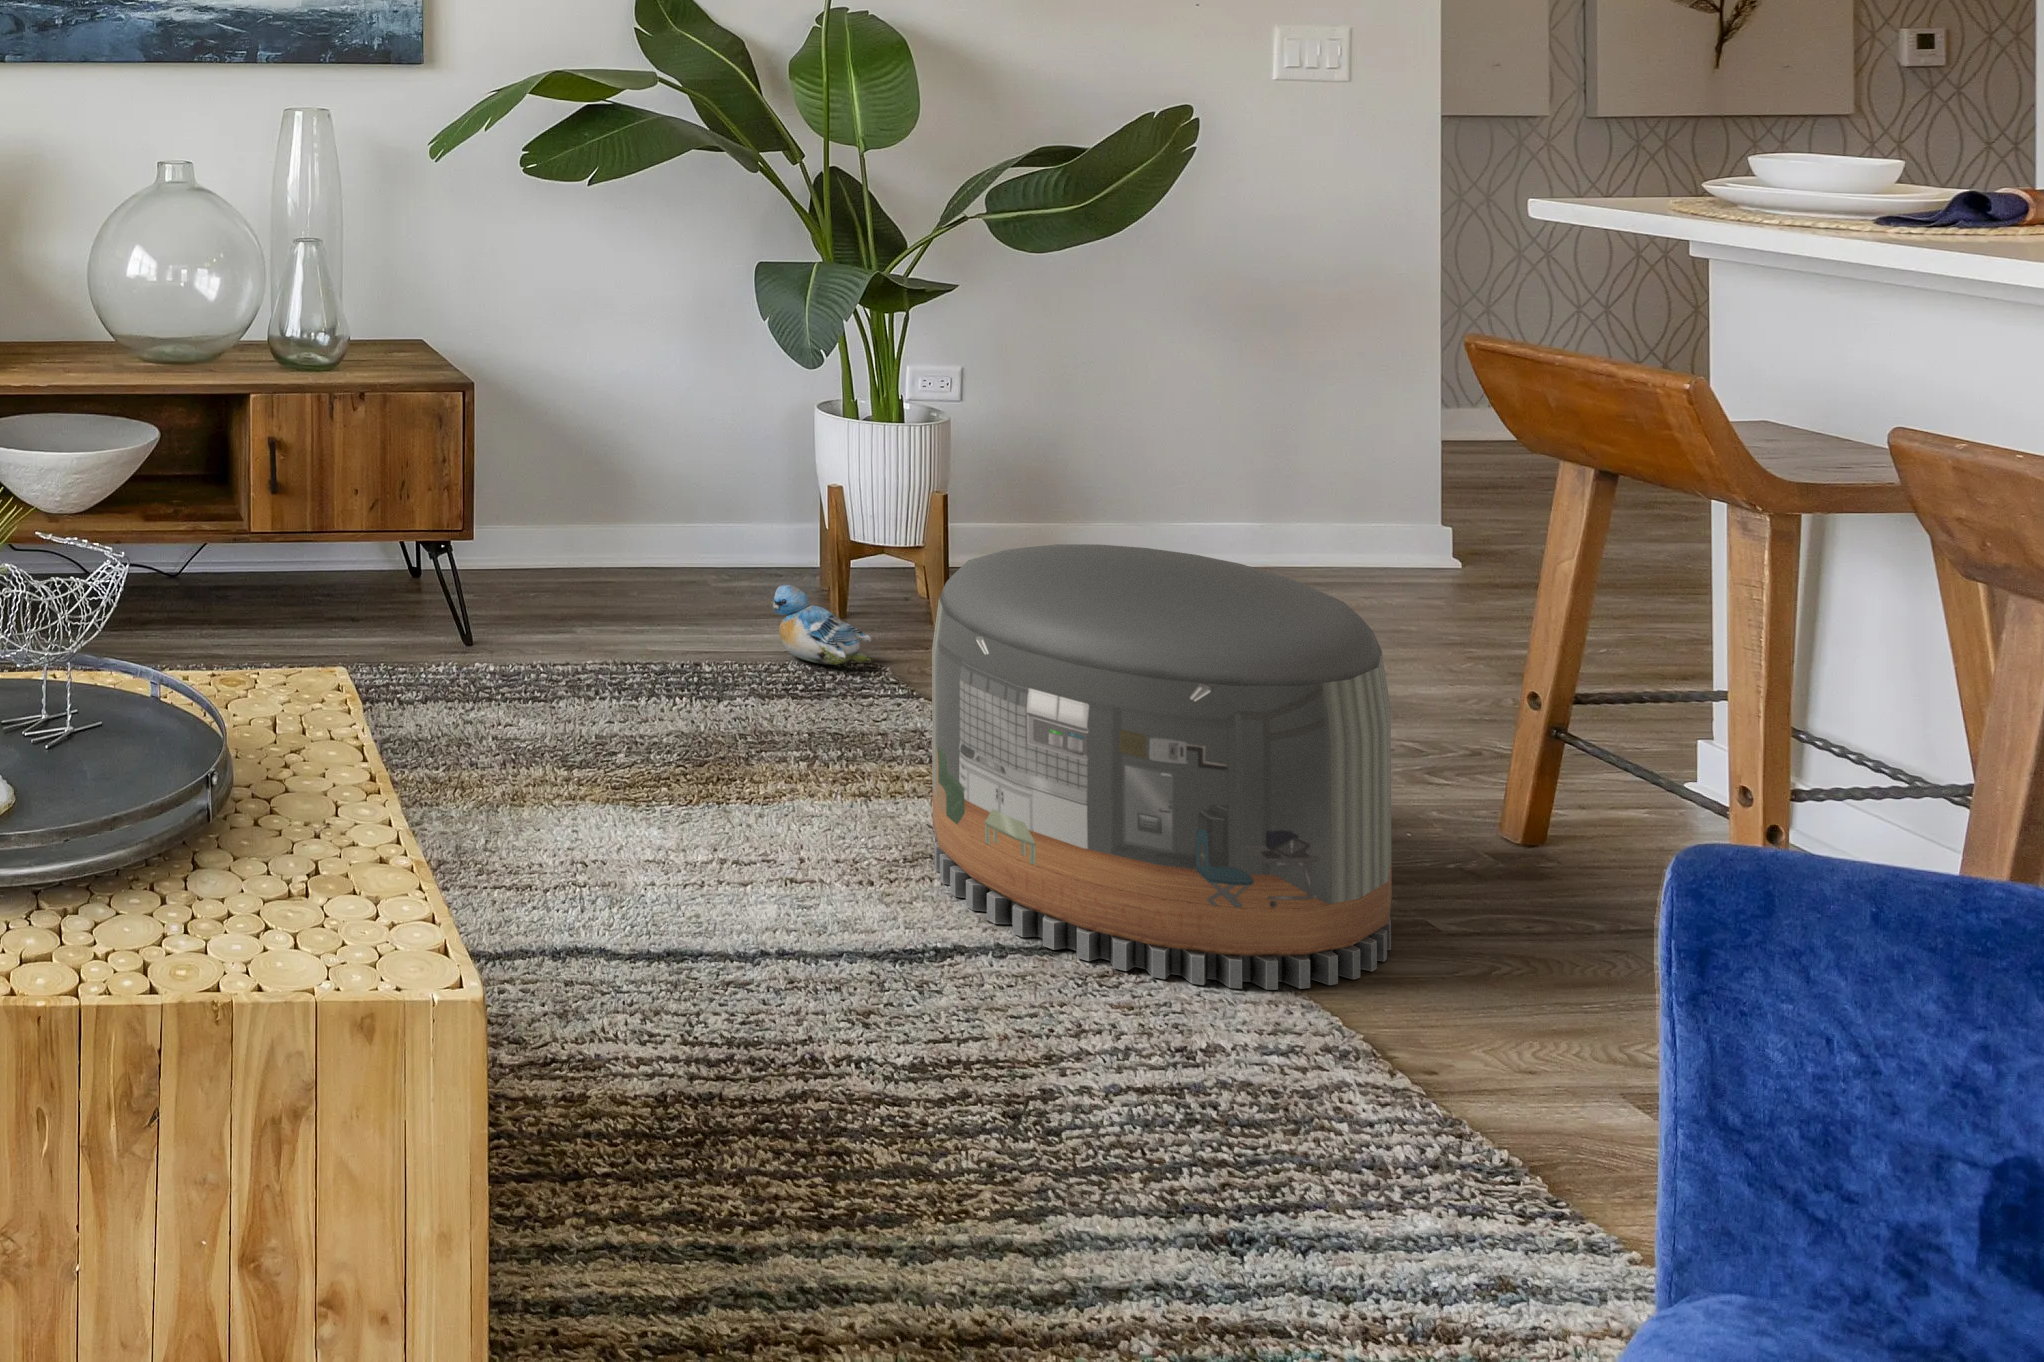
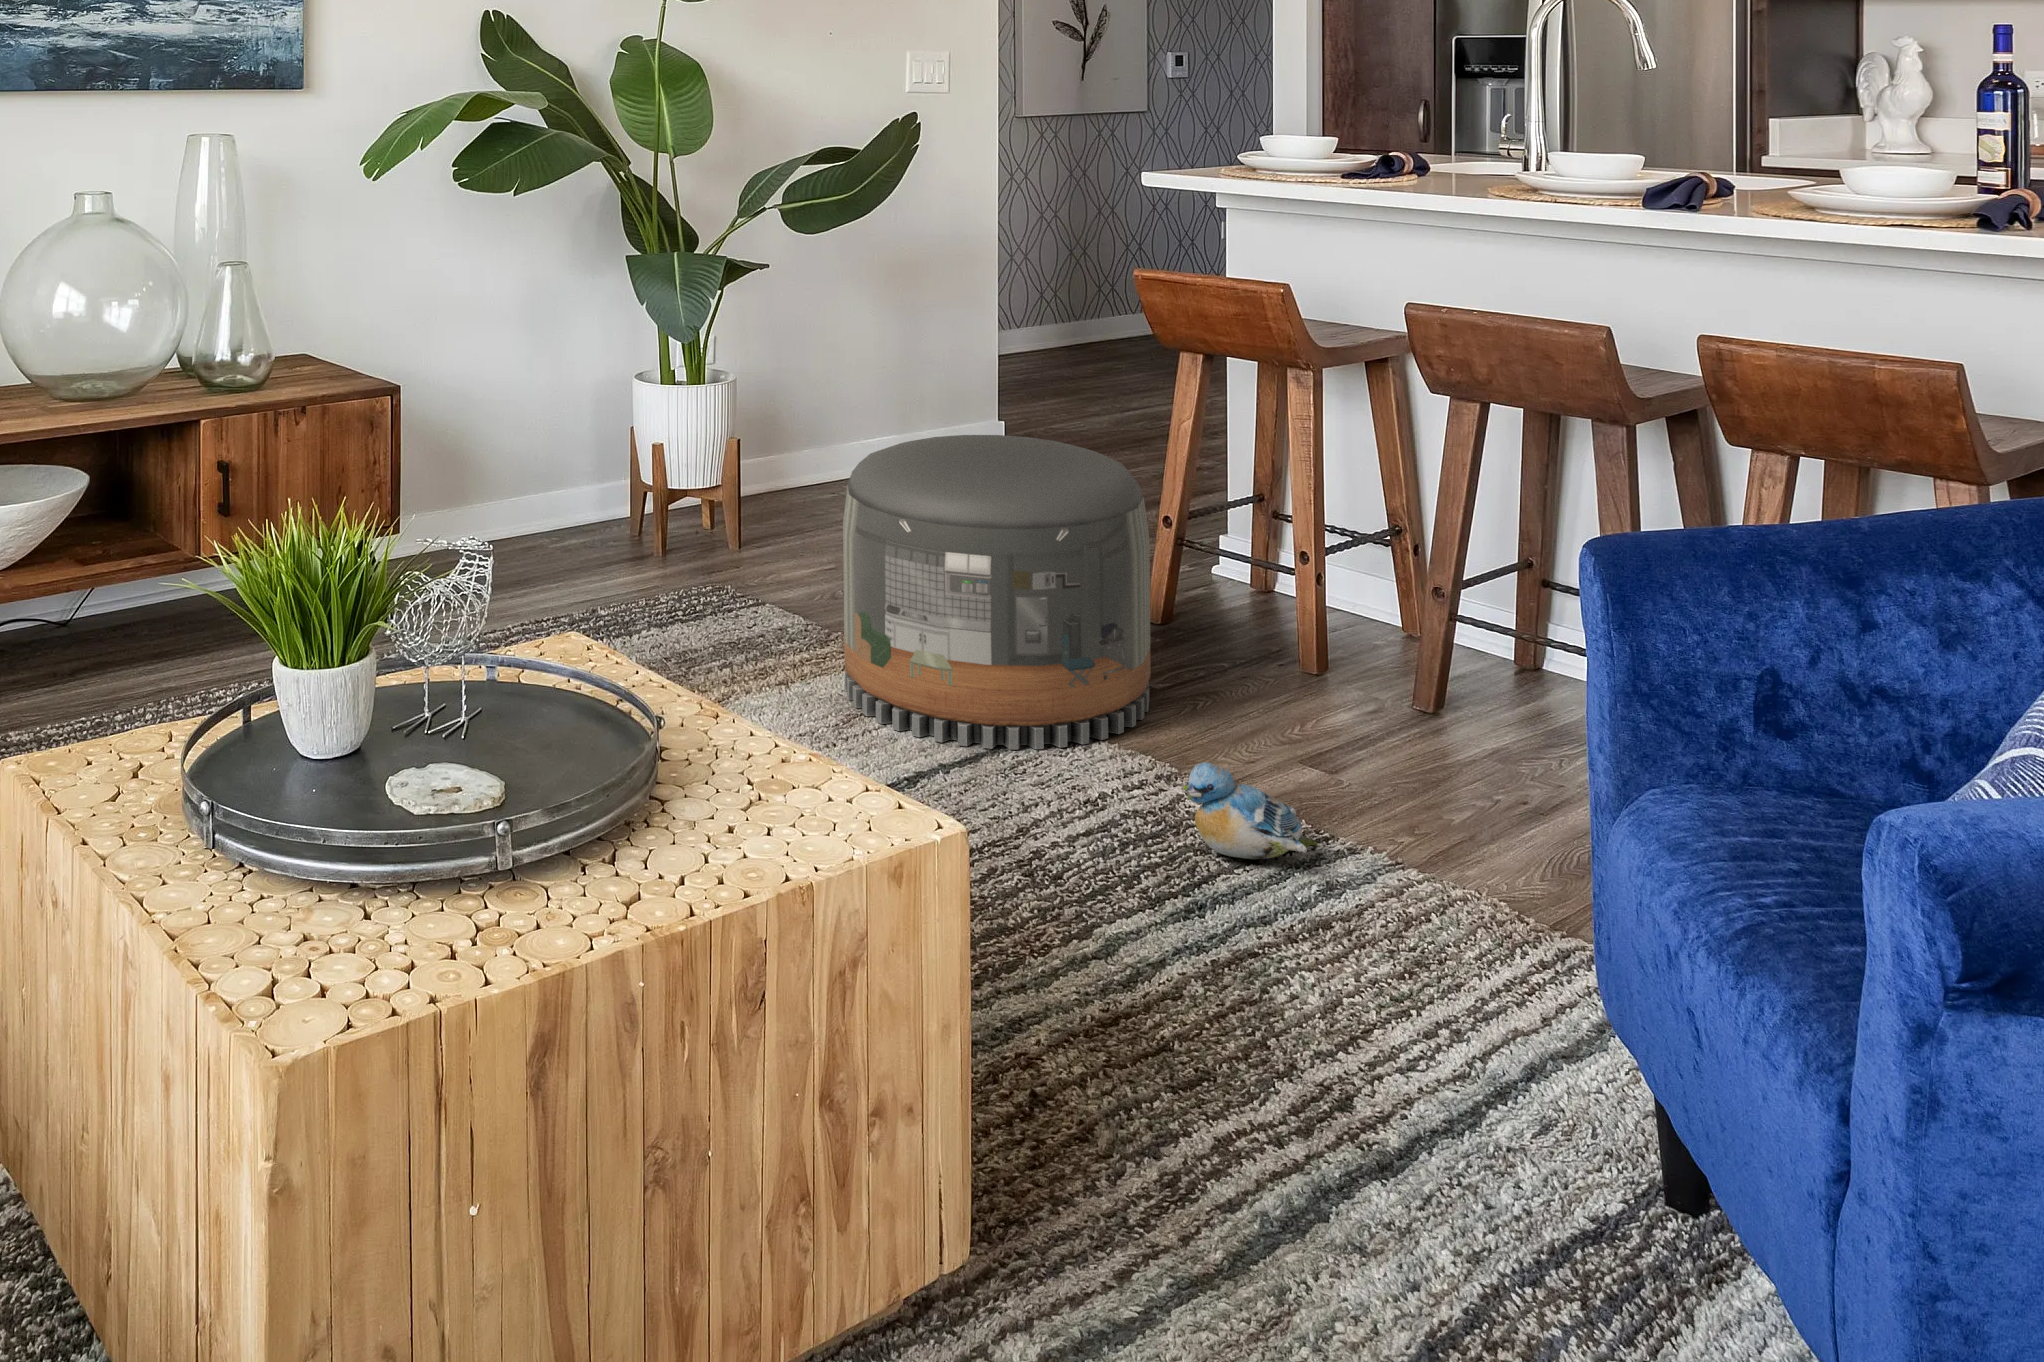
plush toy: present [771,585,871,665] -> present [1183,763,1317,859]

